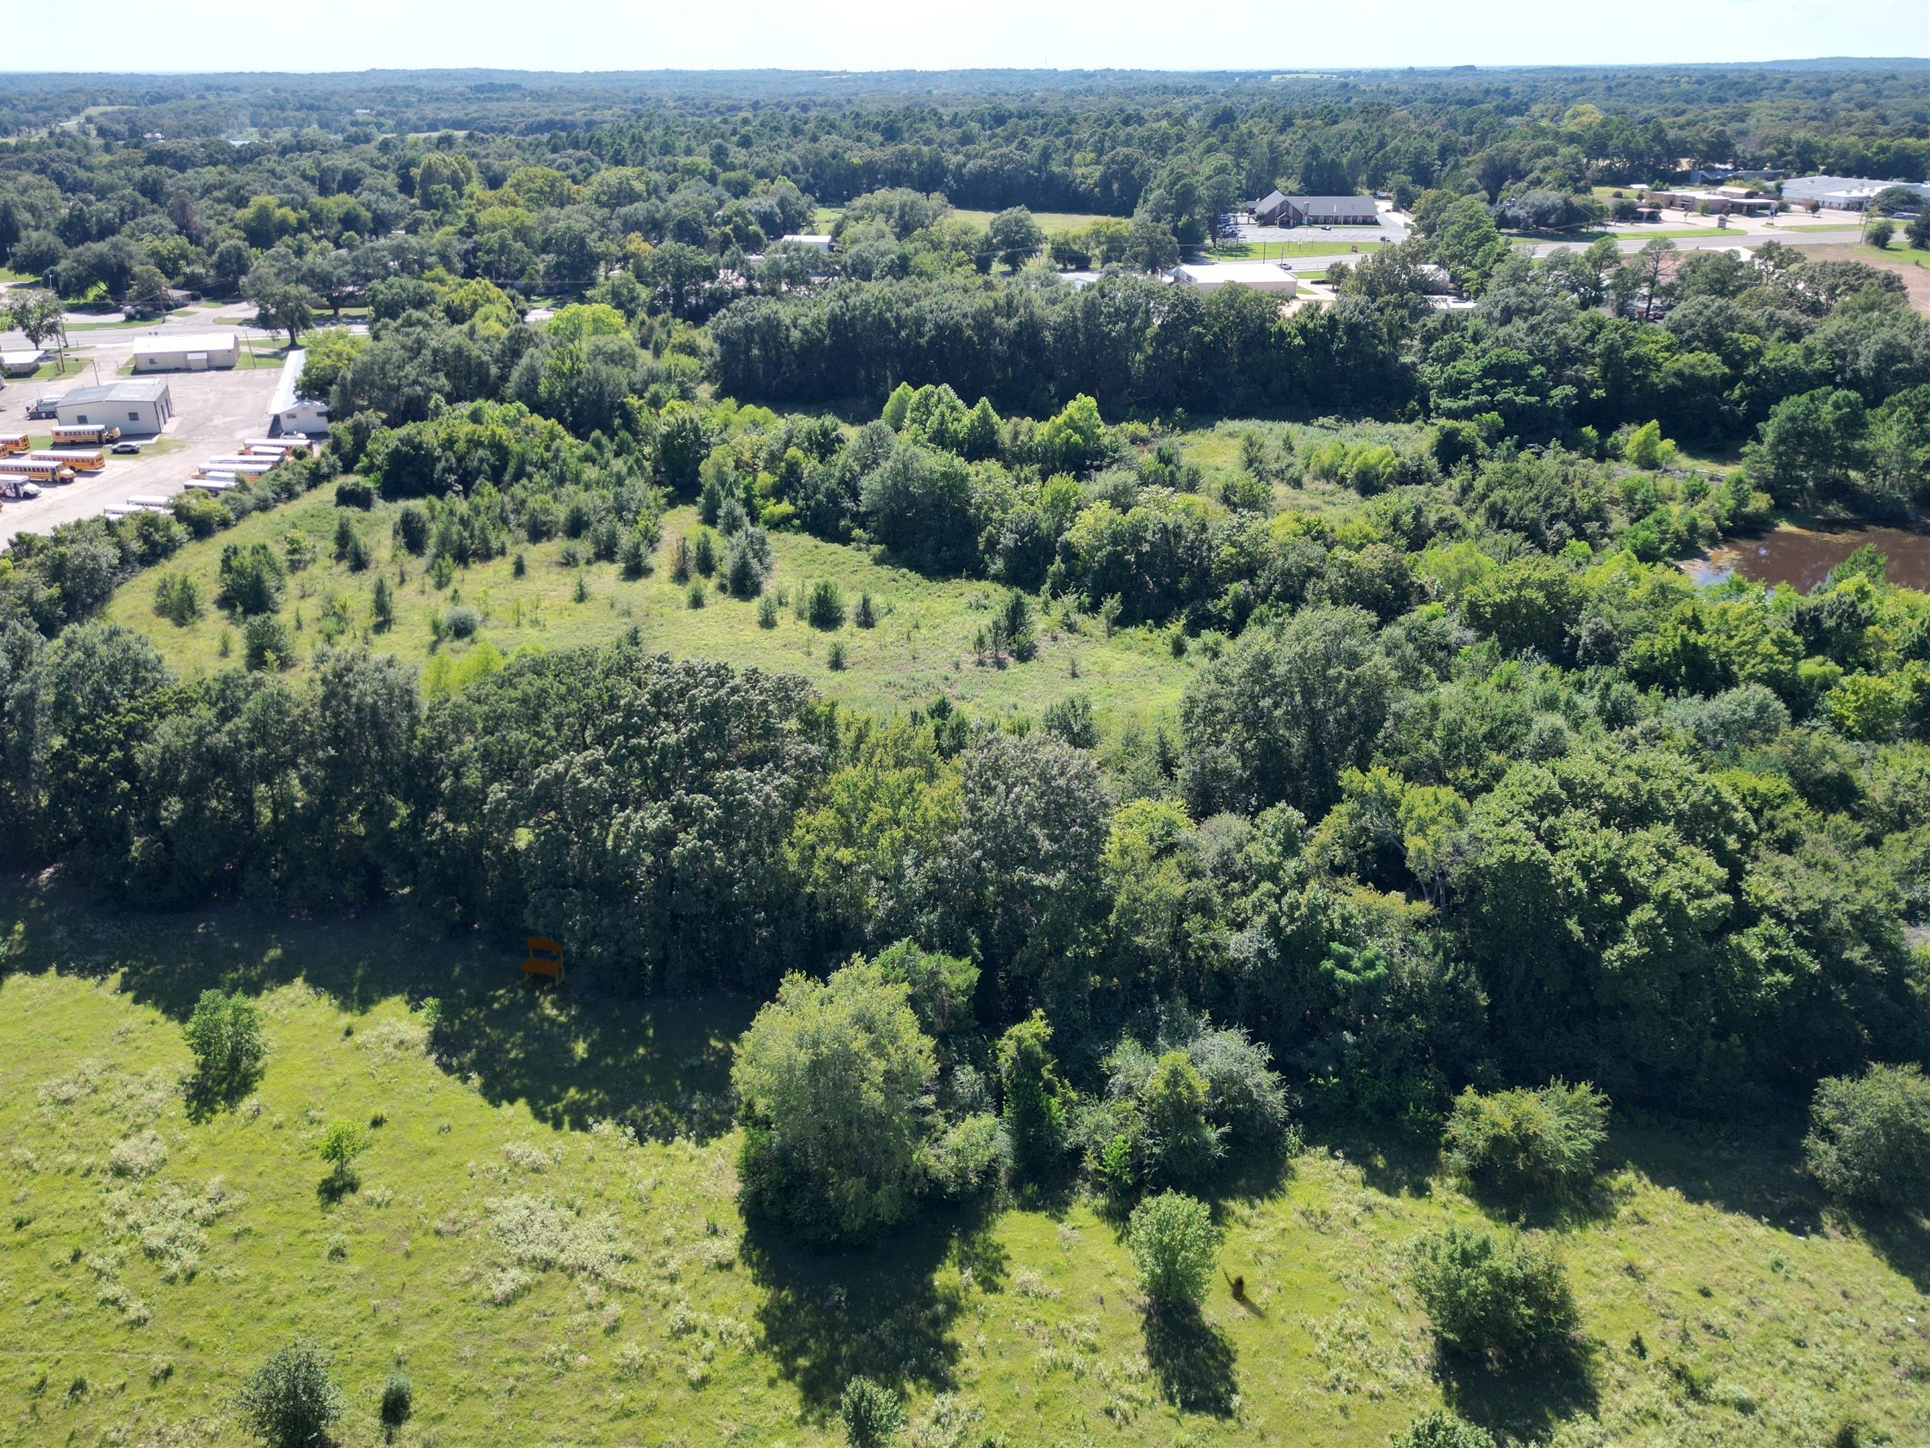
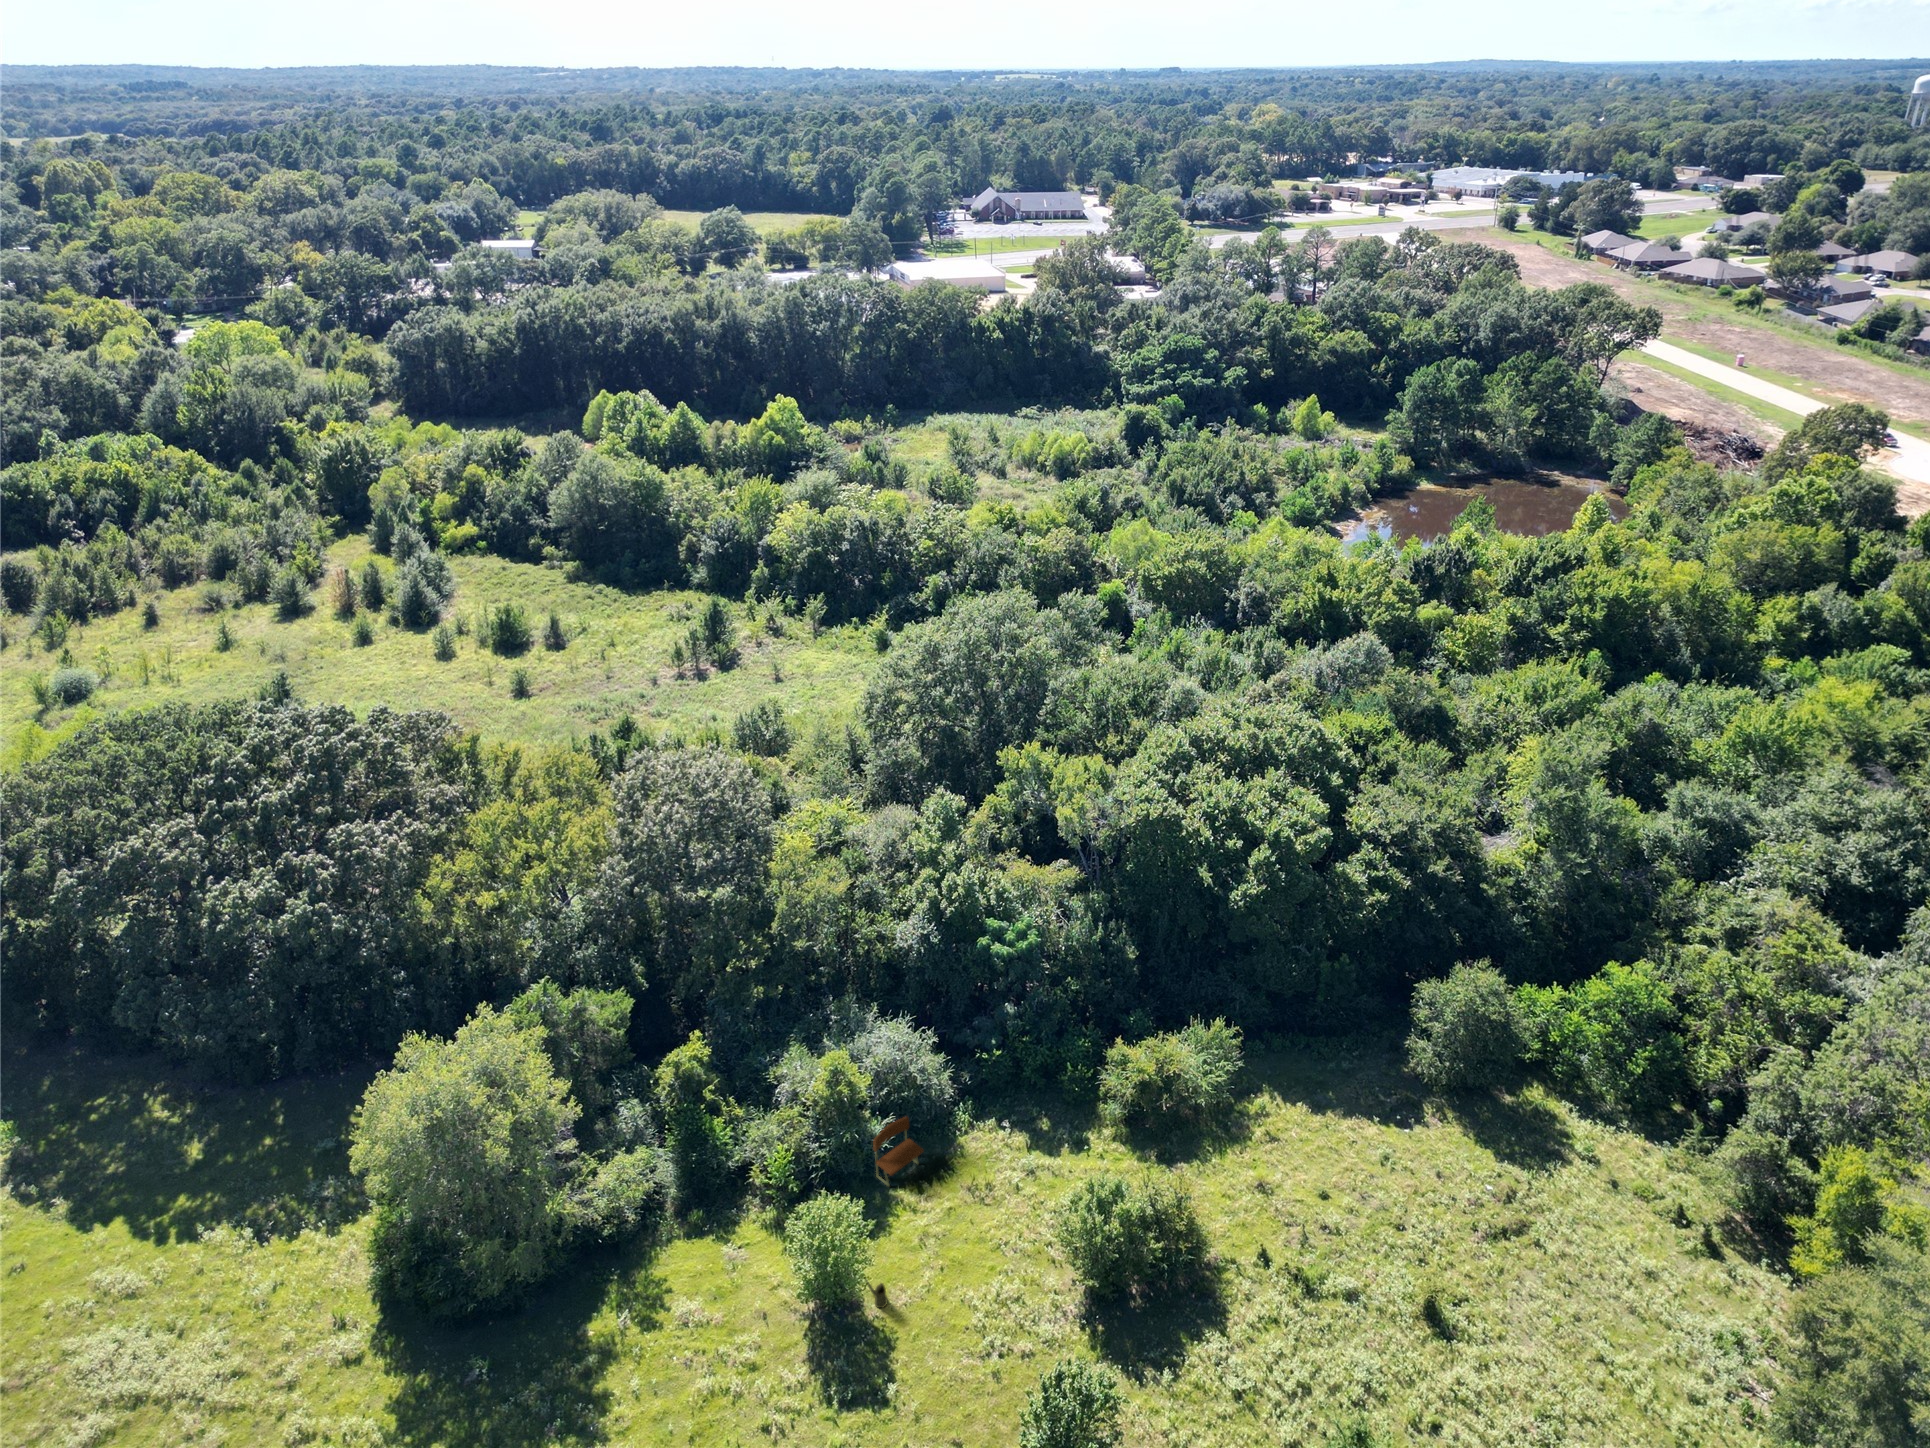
bench: present [521,937,564,986] -> present [873,1117,924,1186]

